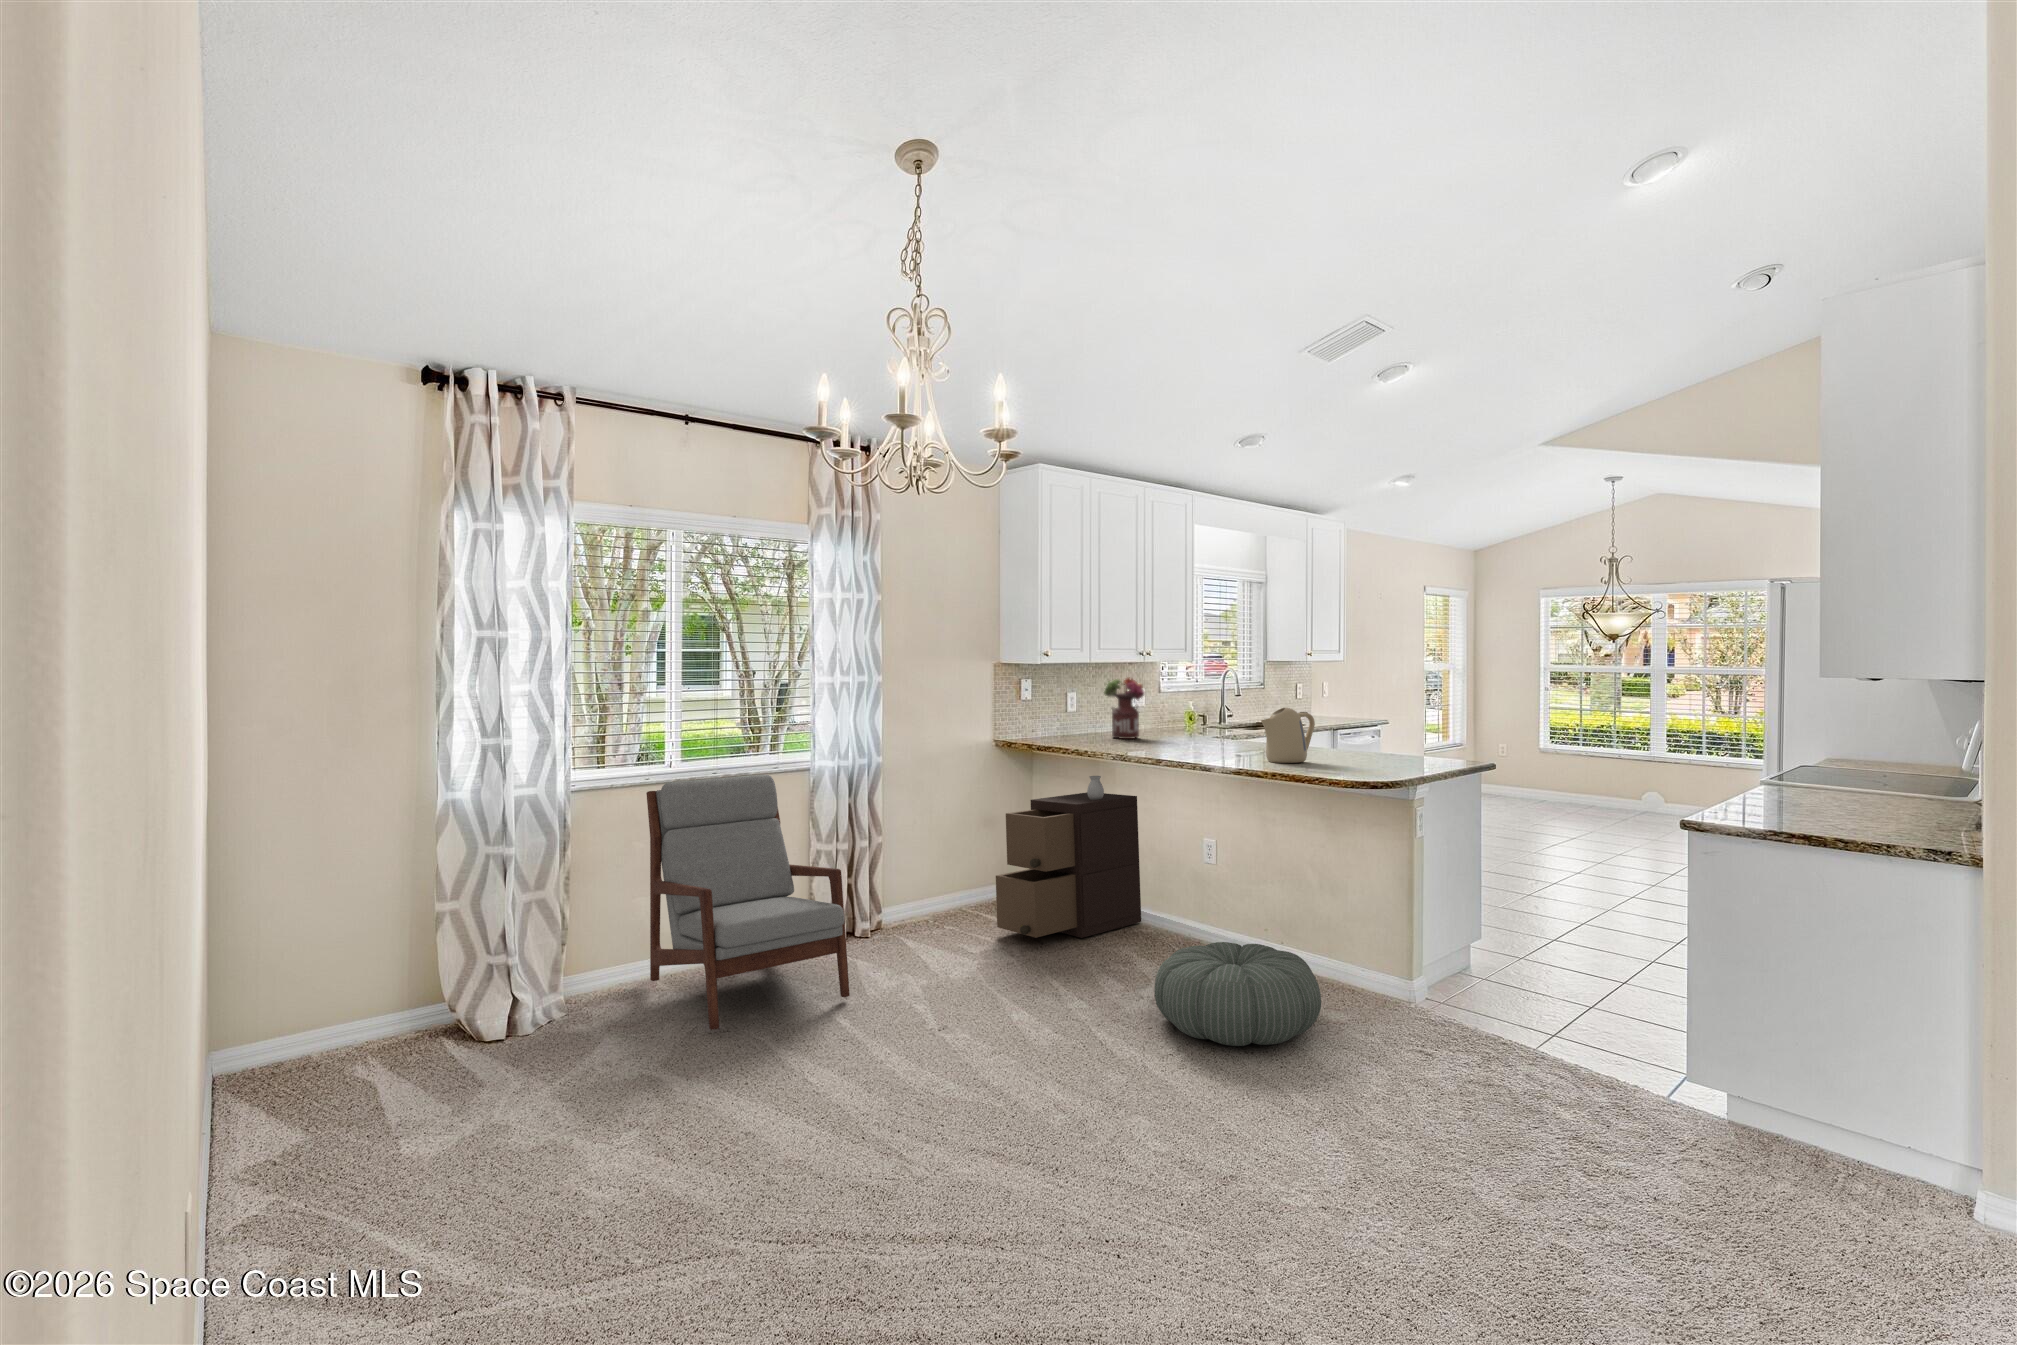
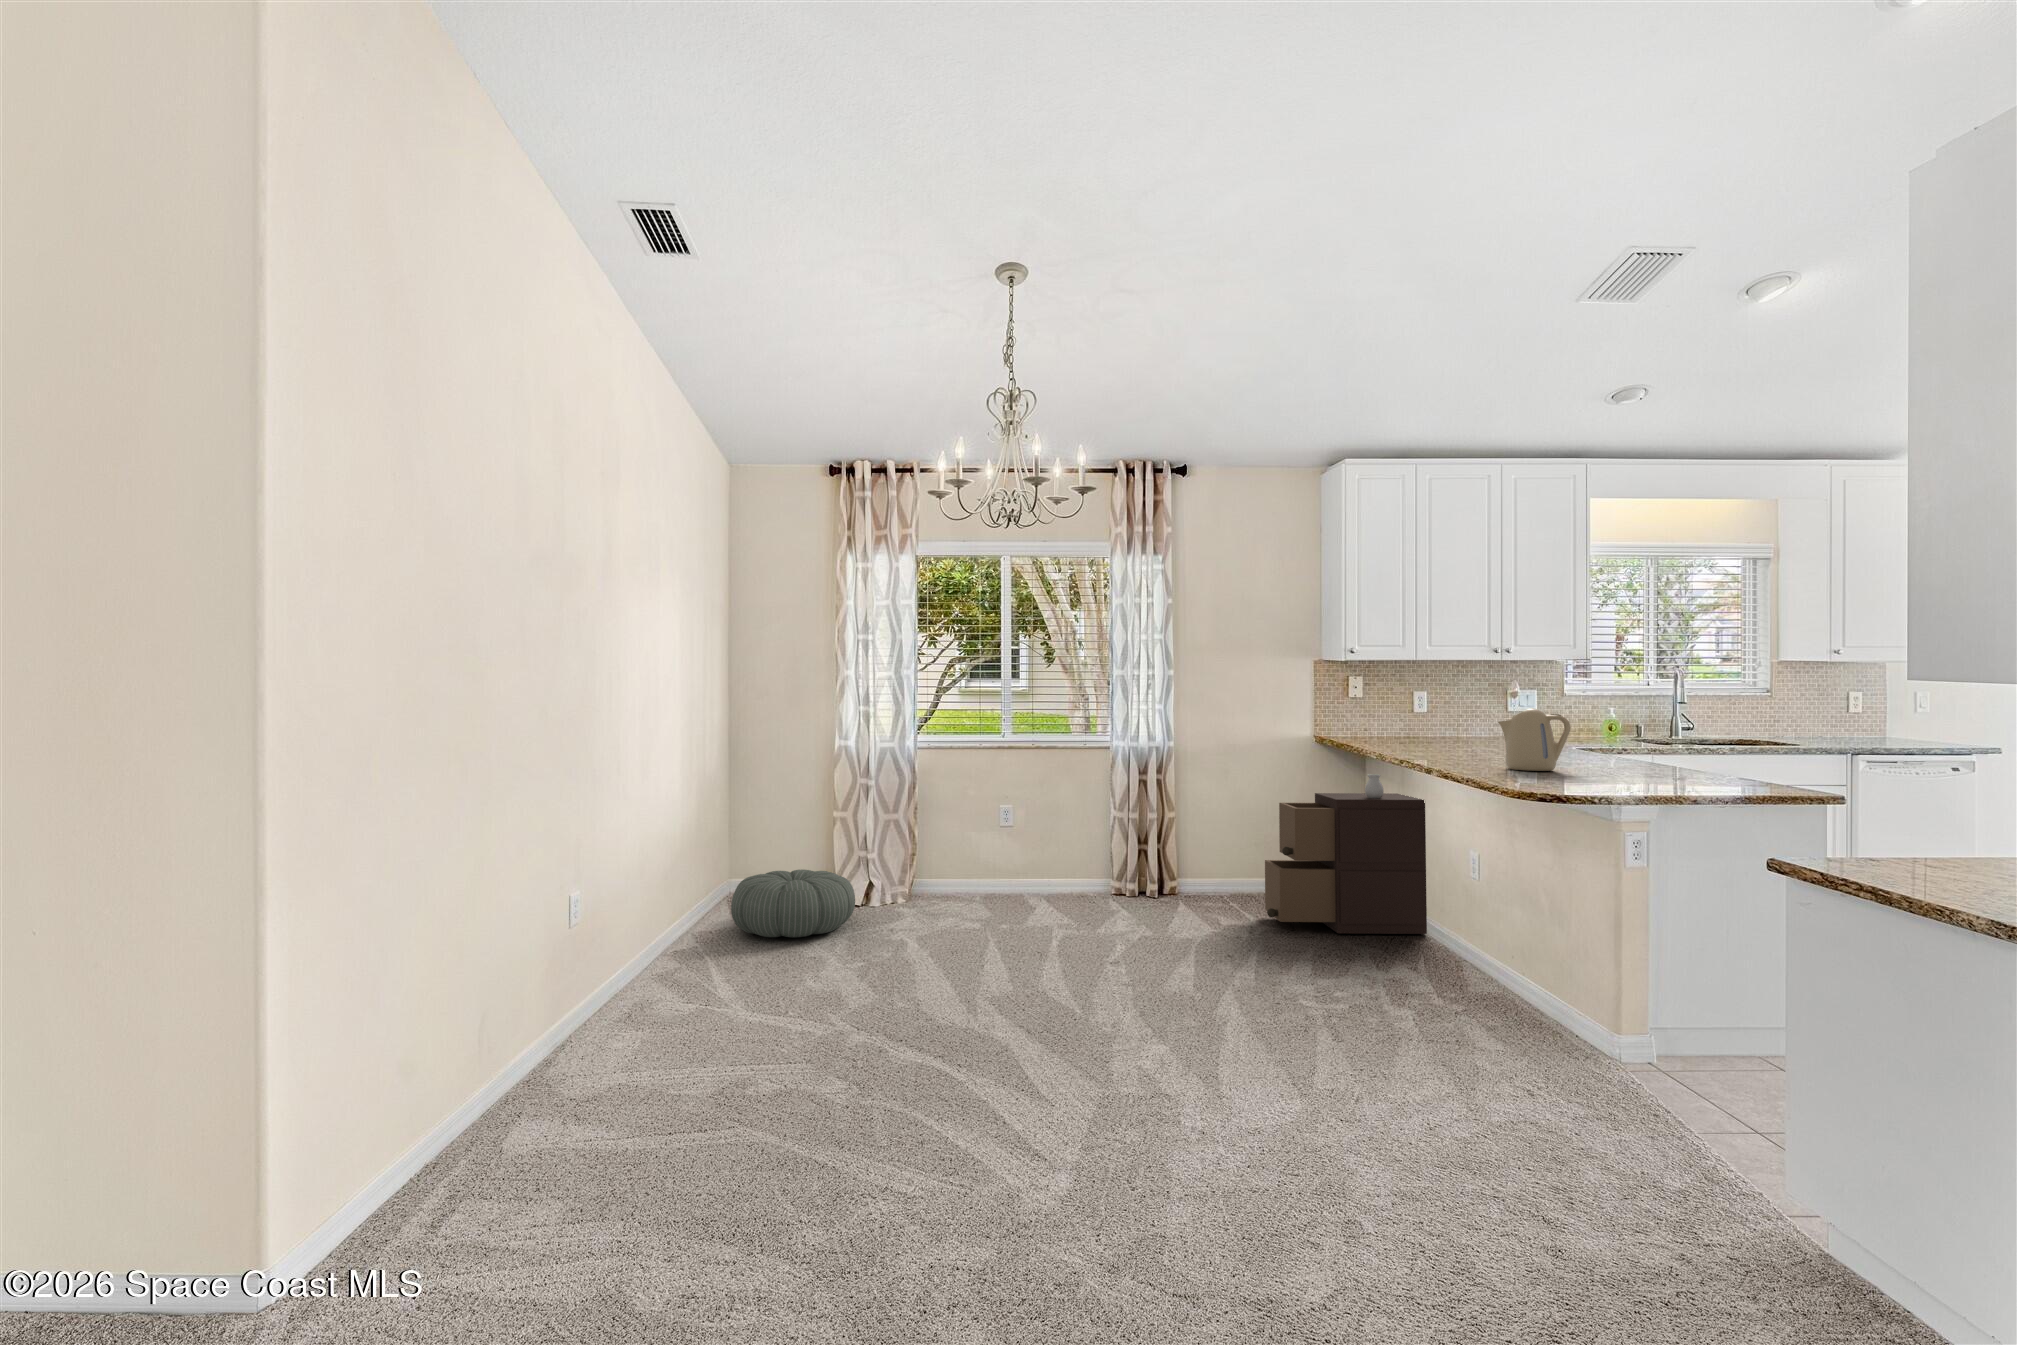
flower arrangement: present [1104,677,1144,739] -> none [1438,675,1491,742]
armchair: present [646,775,850,1030] -> none [963,747,1077,929]
pouf: present [1154,942,1321,1046] -> present [731,869,855,937]

